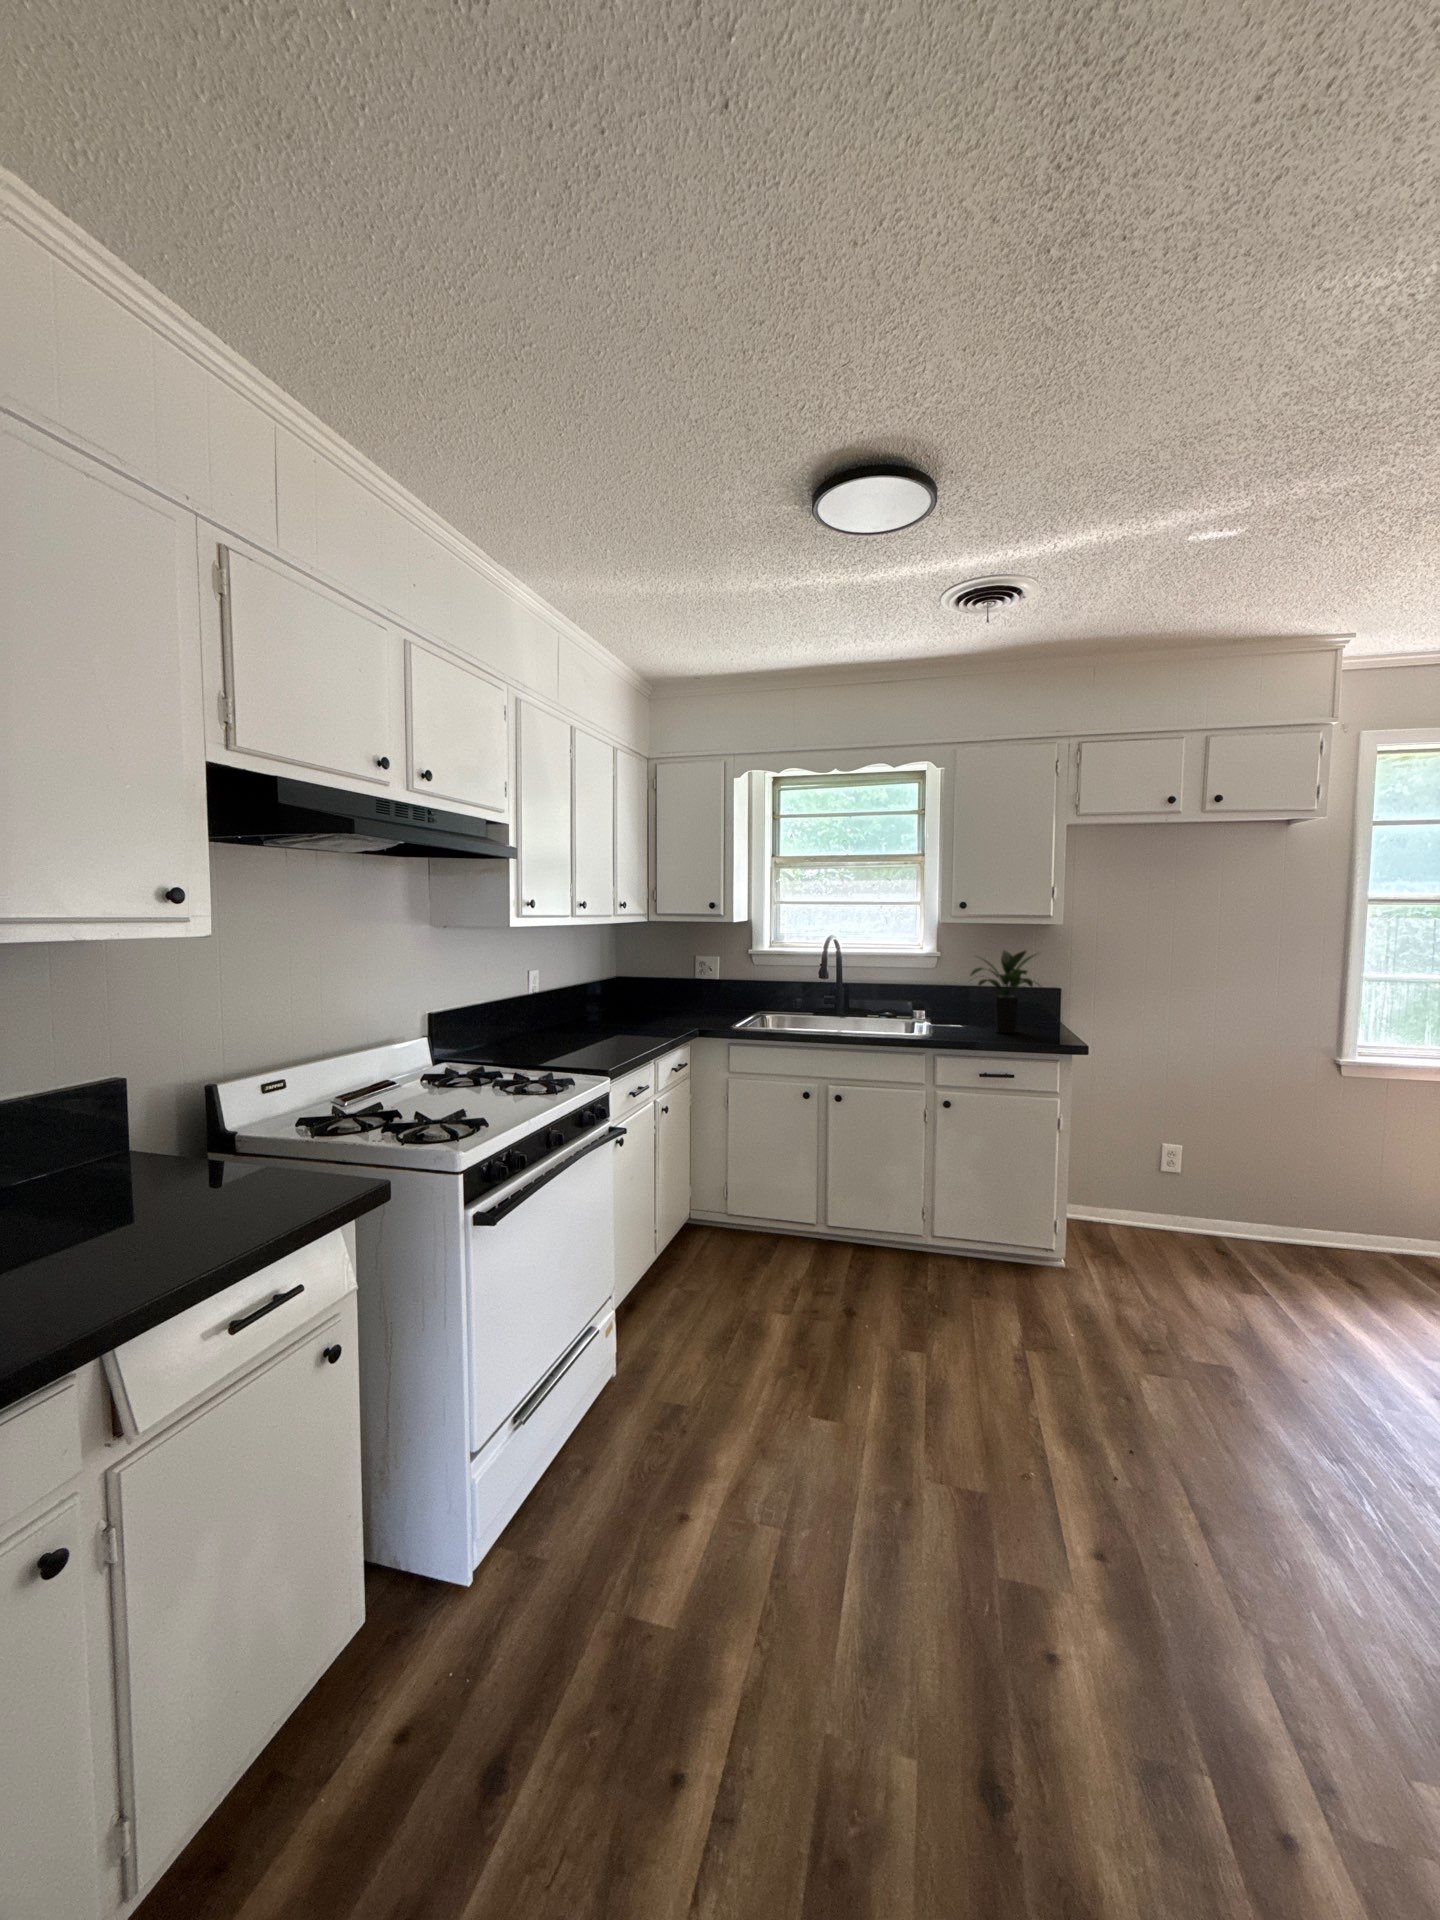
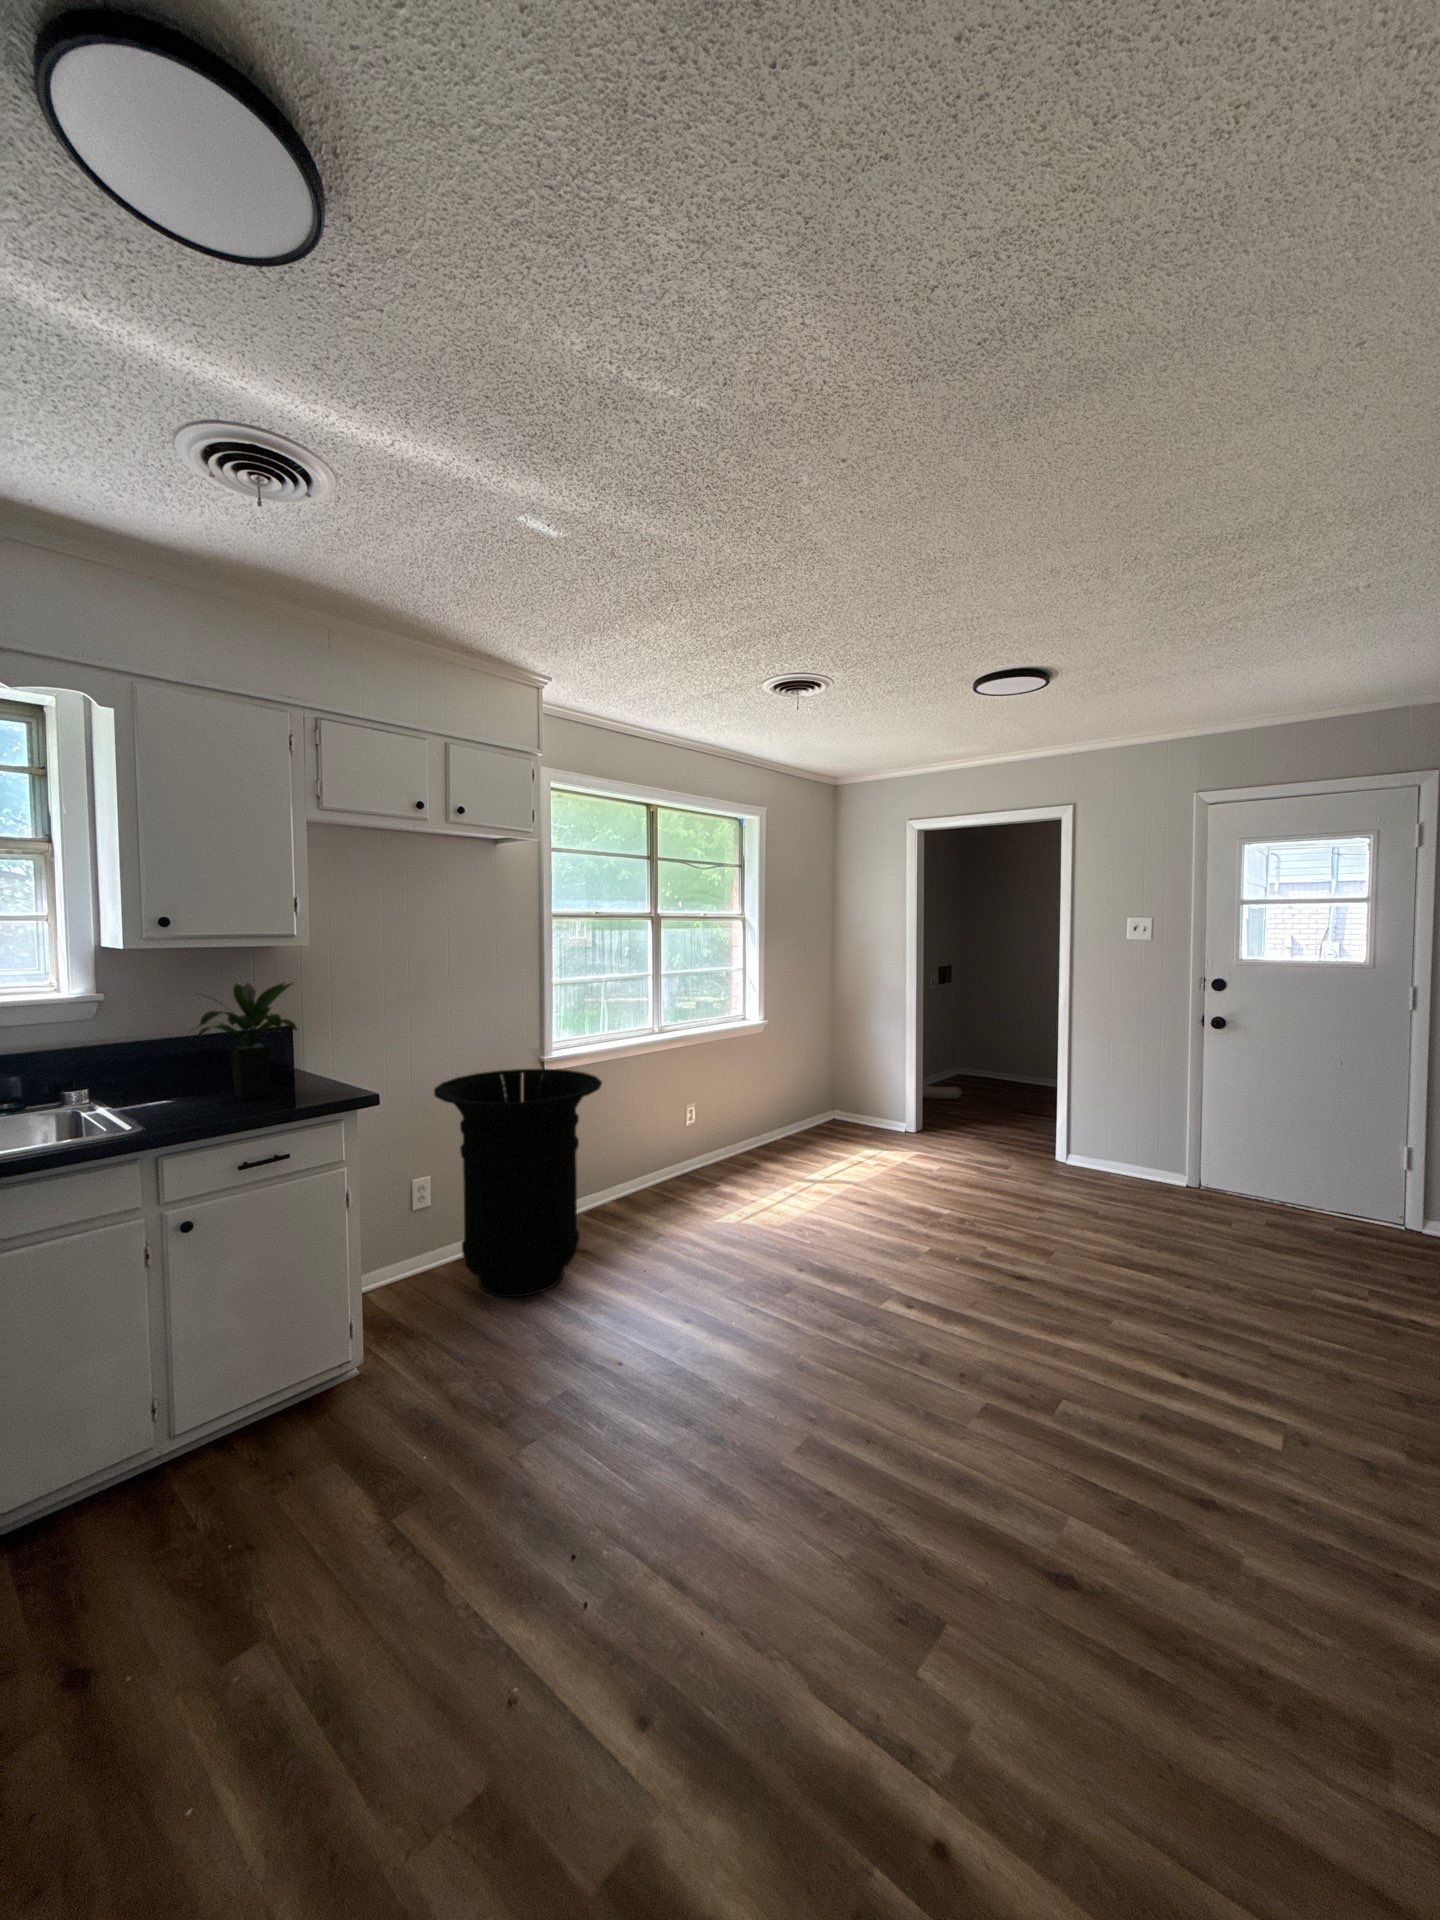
trash can: none [1172,1058,1379,1293] -> present [434,1069,602,1297]

